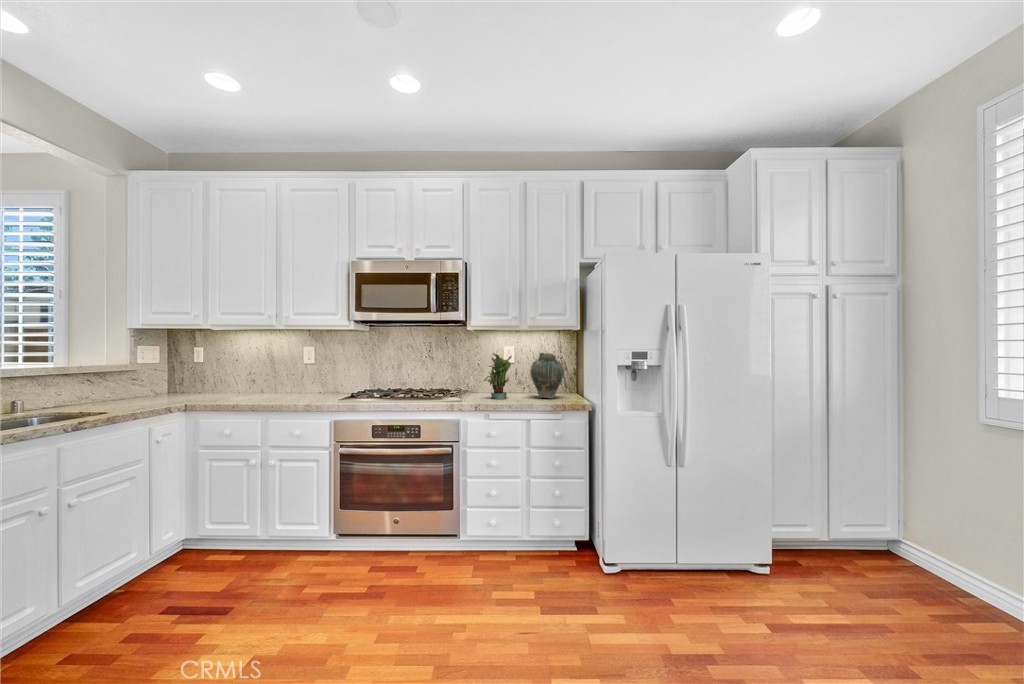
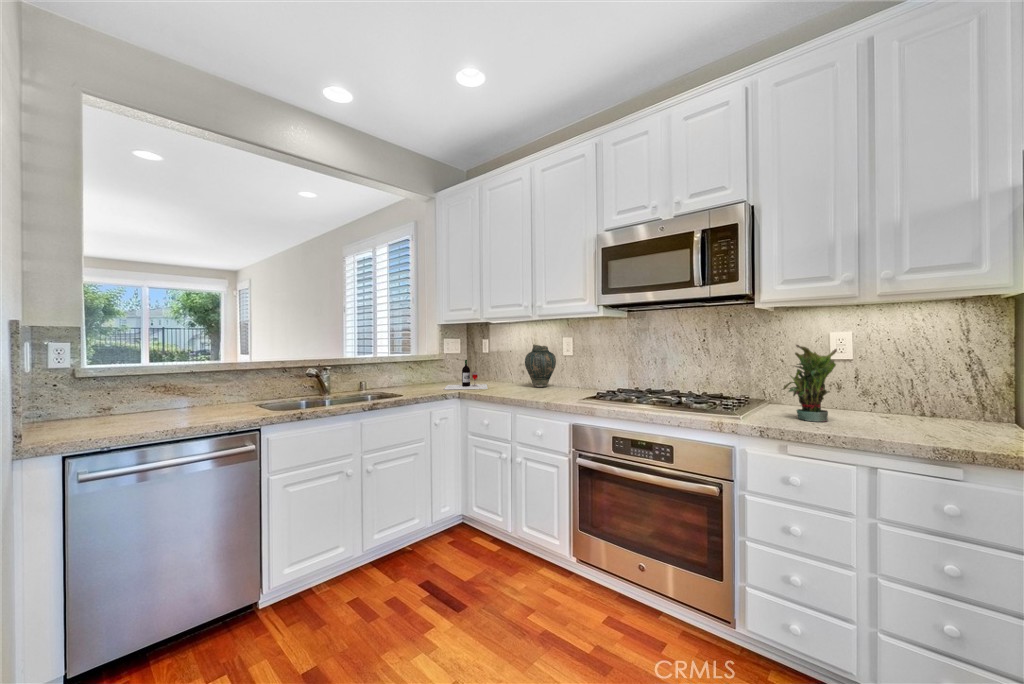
vase: present [530,353,564,398] -> present [525,344,556,387]
wine bottle: none [152,369,218,403] -> present [444,360,488,390]

